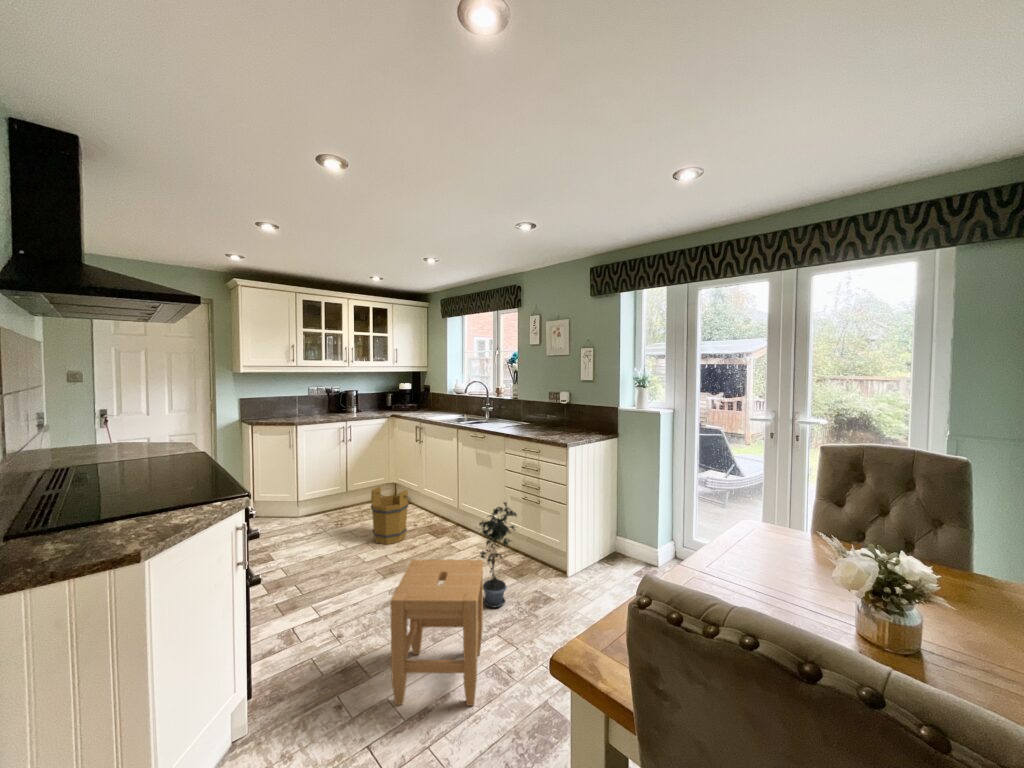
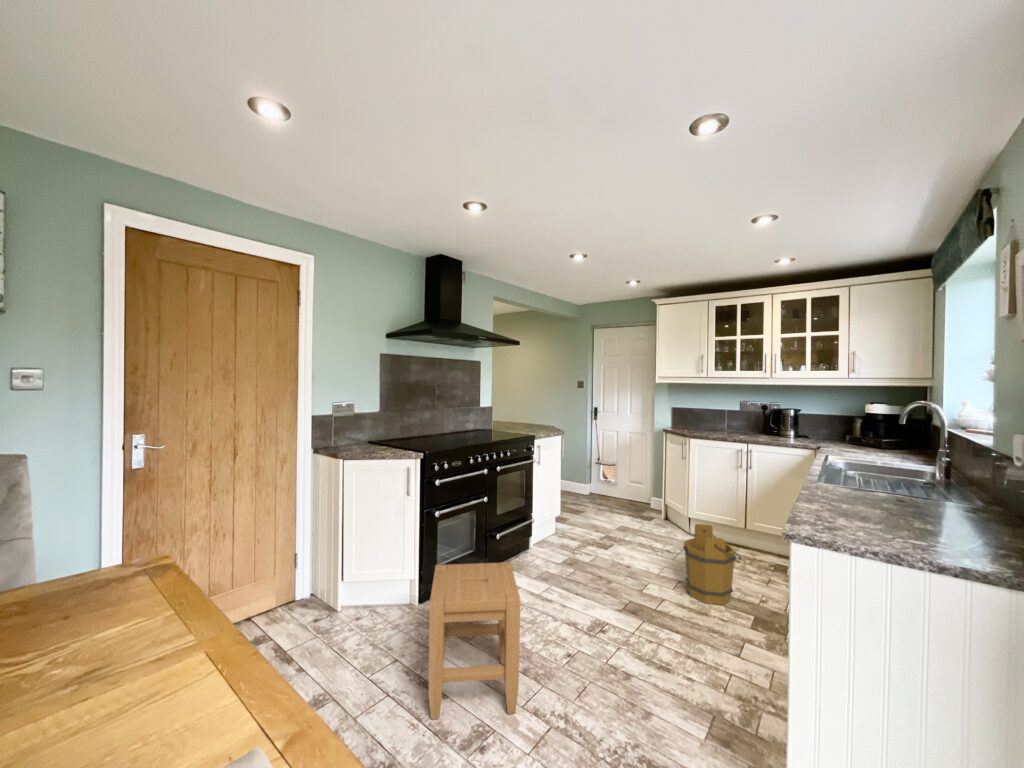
potted plant: present [476,502,517,607] -> none [573,569,672,728]

